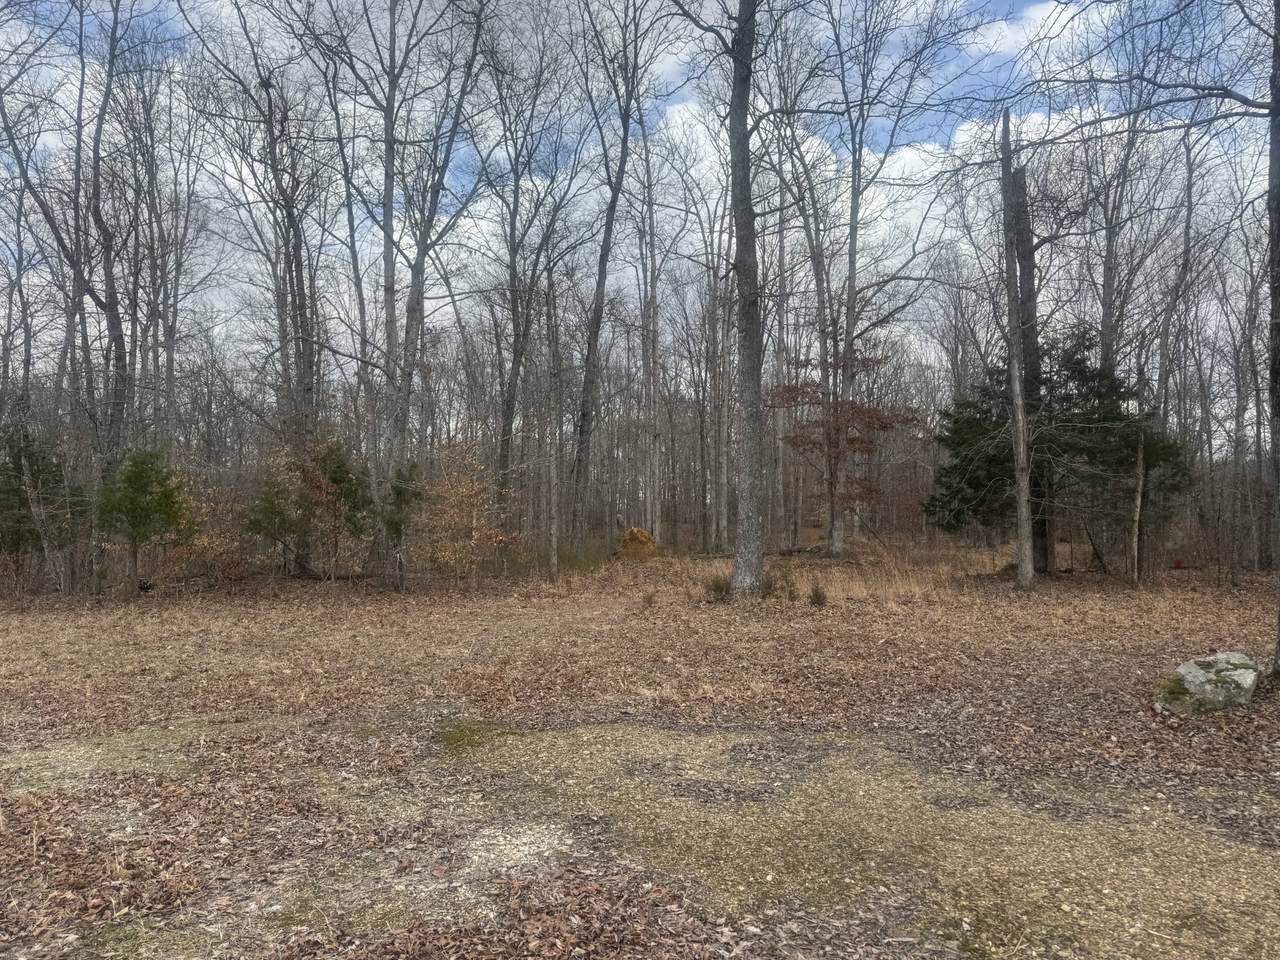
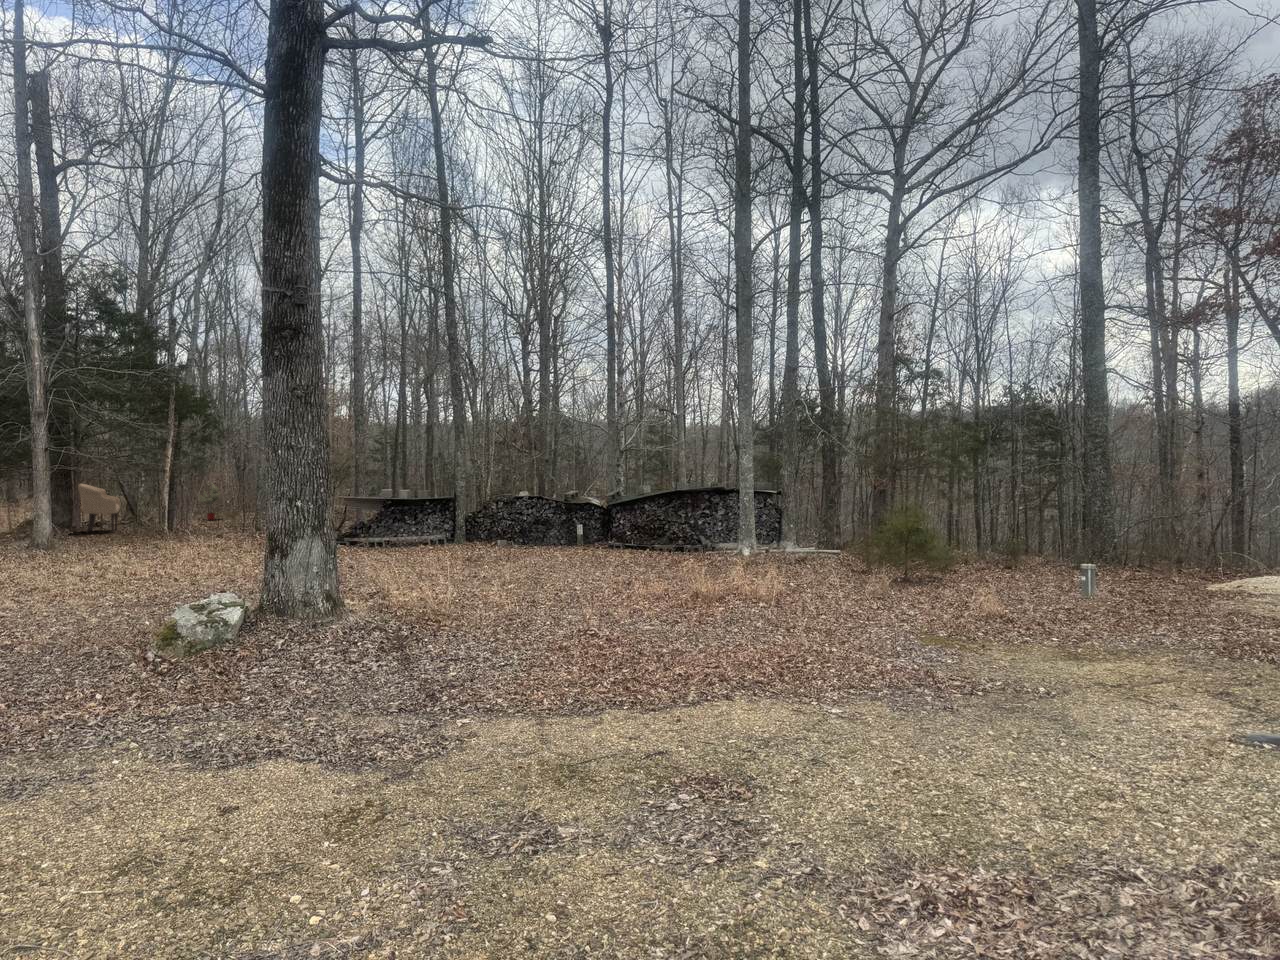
chair: none [1052,530,1089,575] -> present [78,484,120,533]

